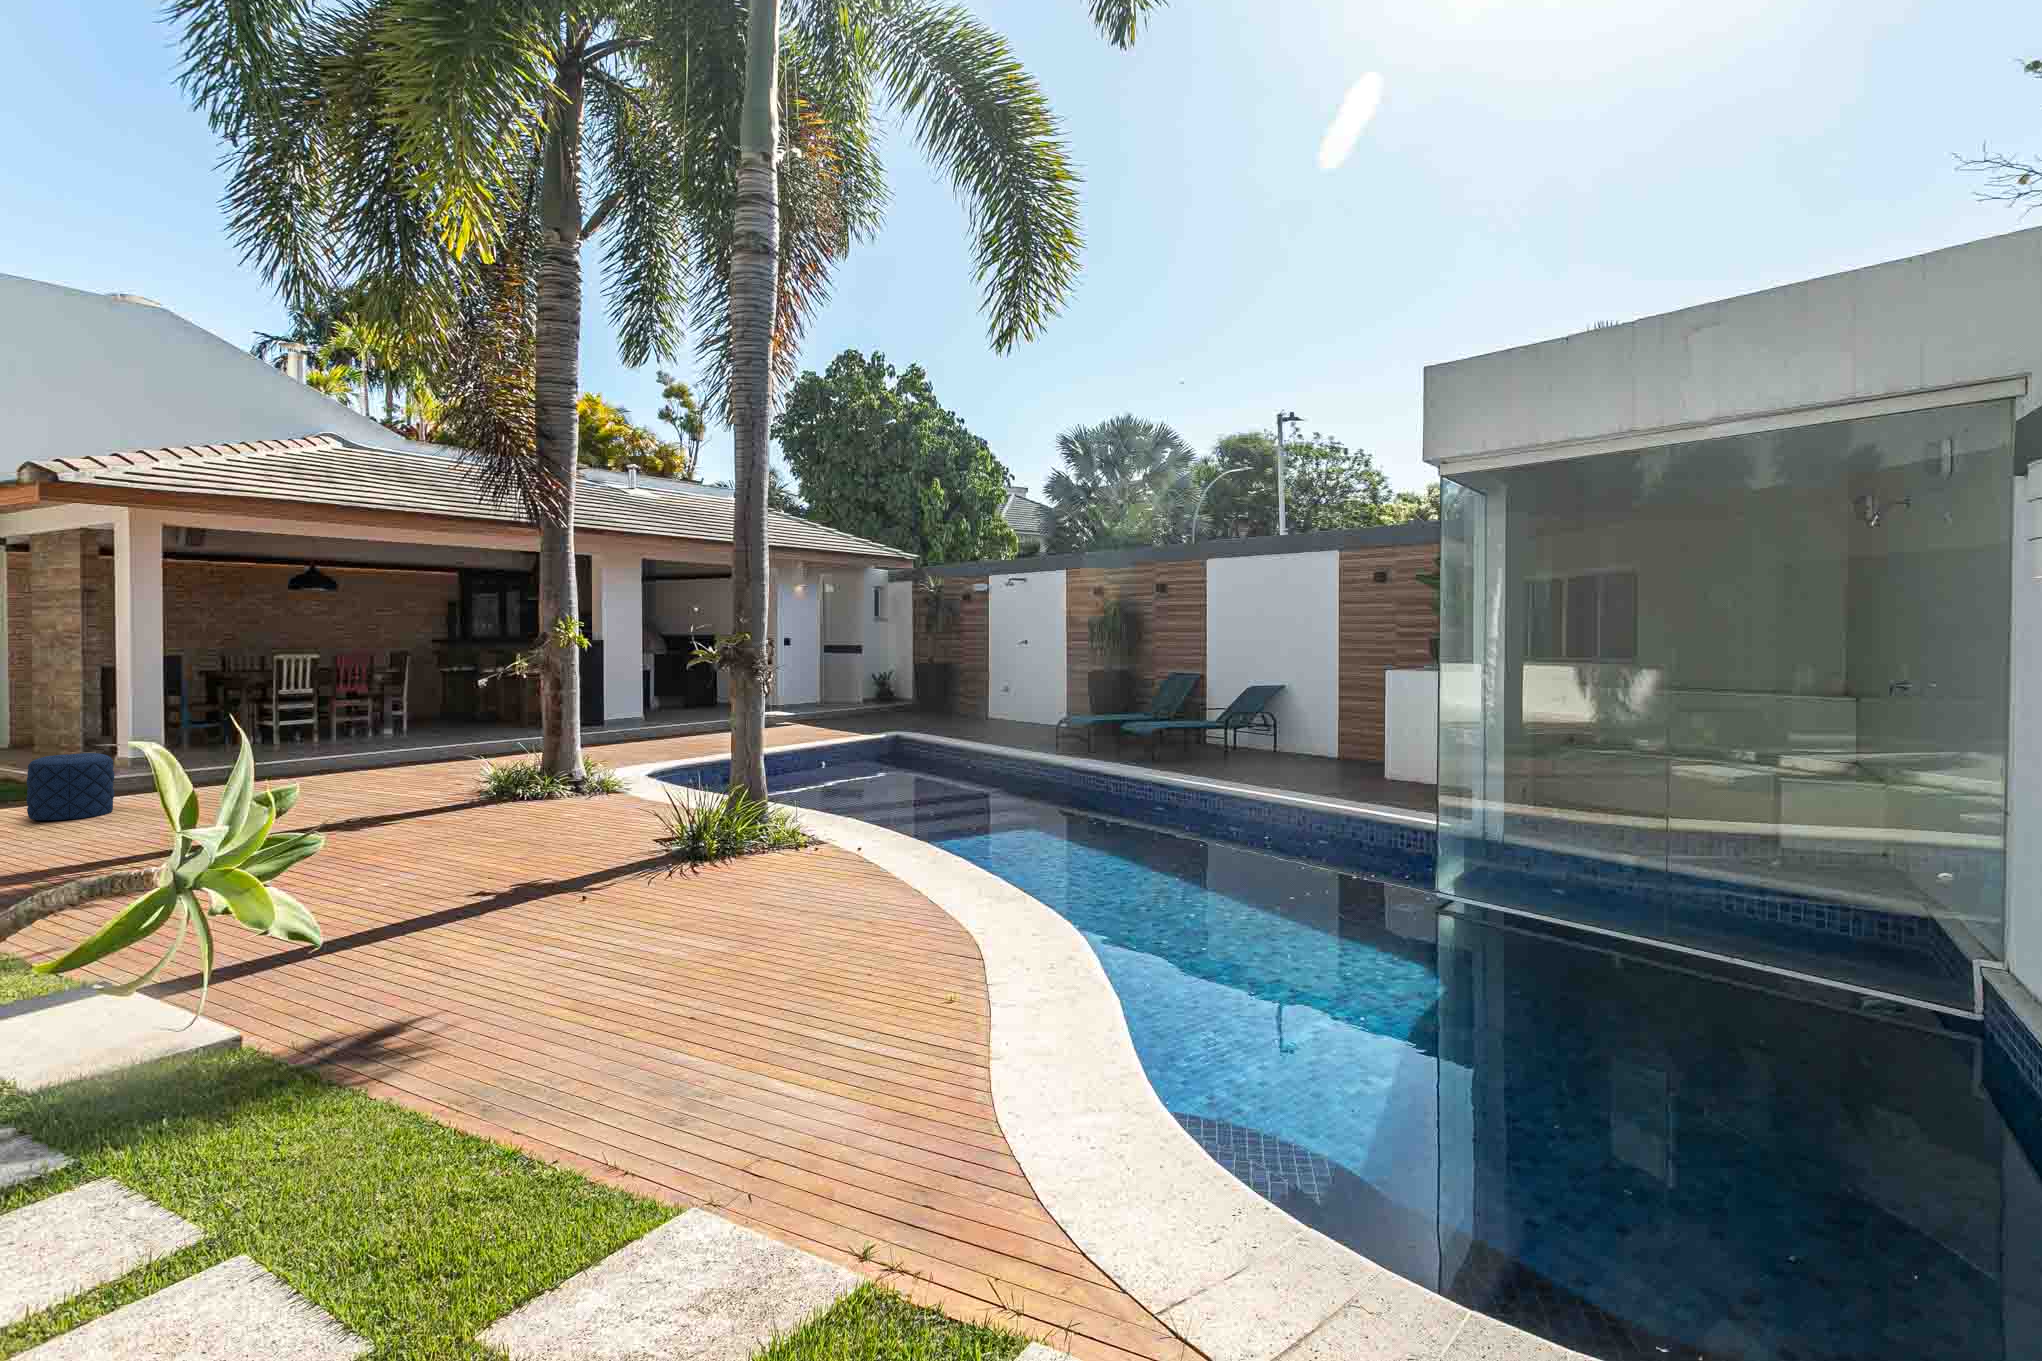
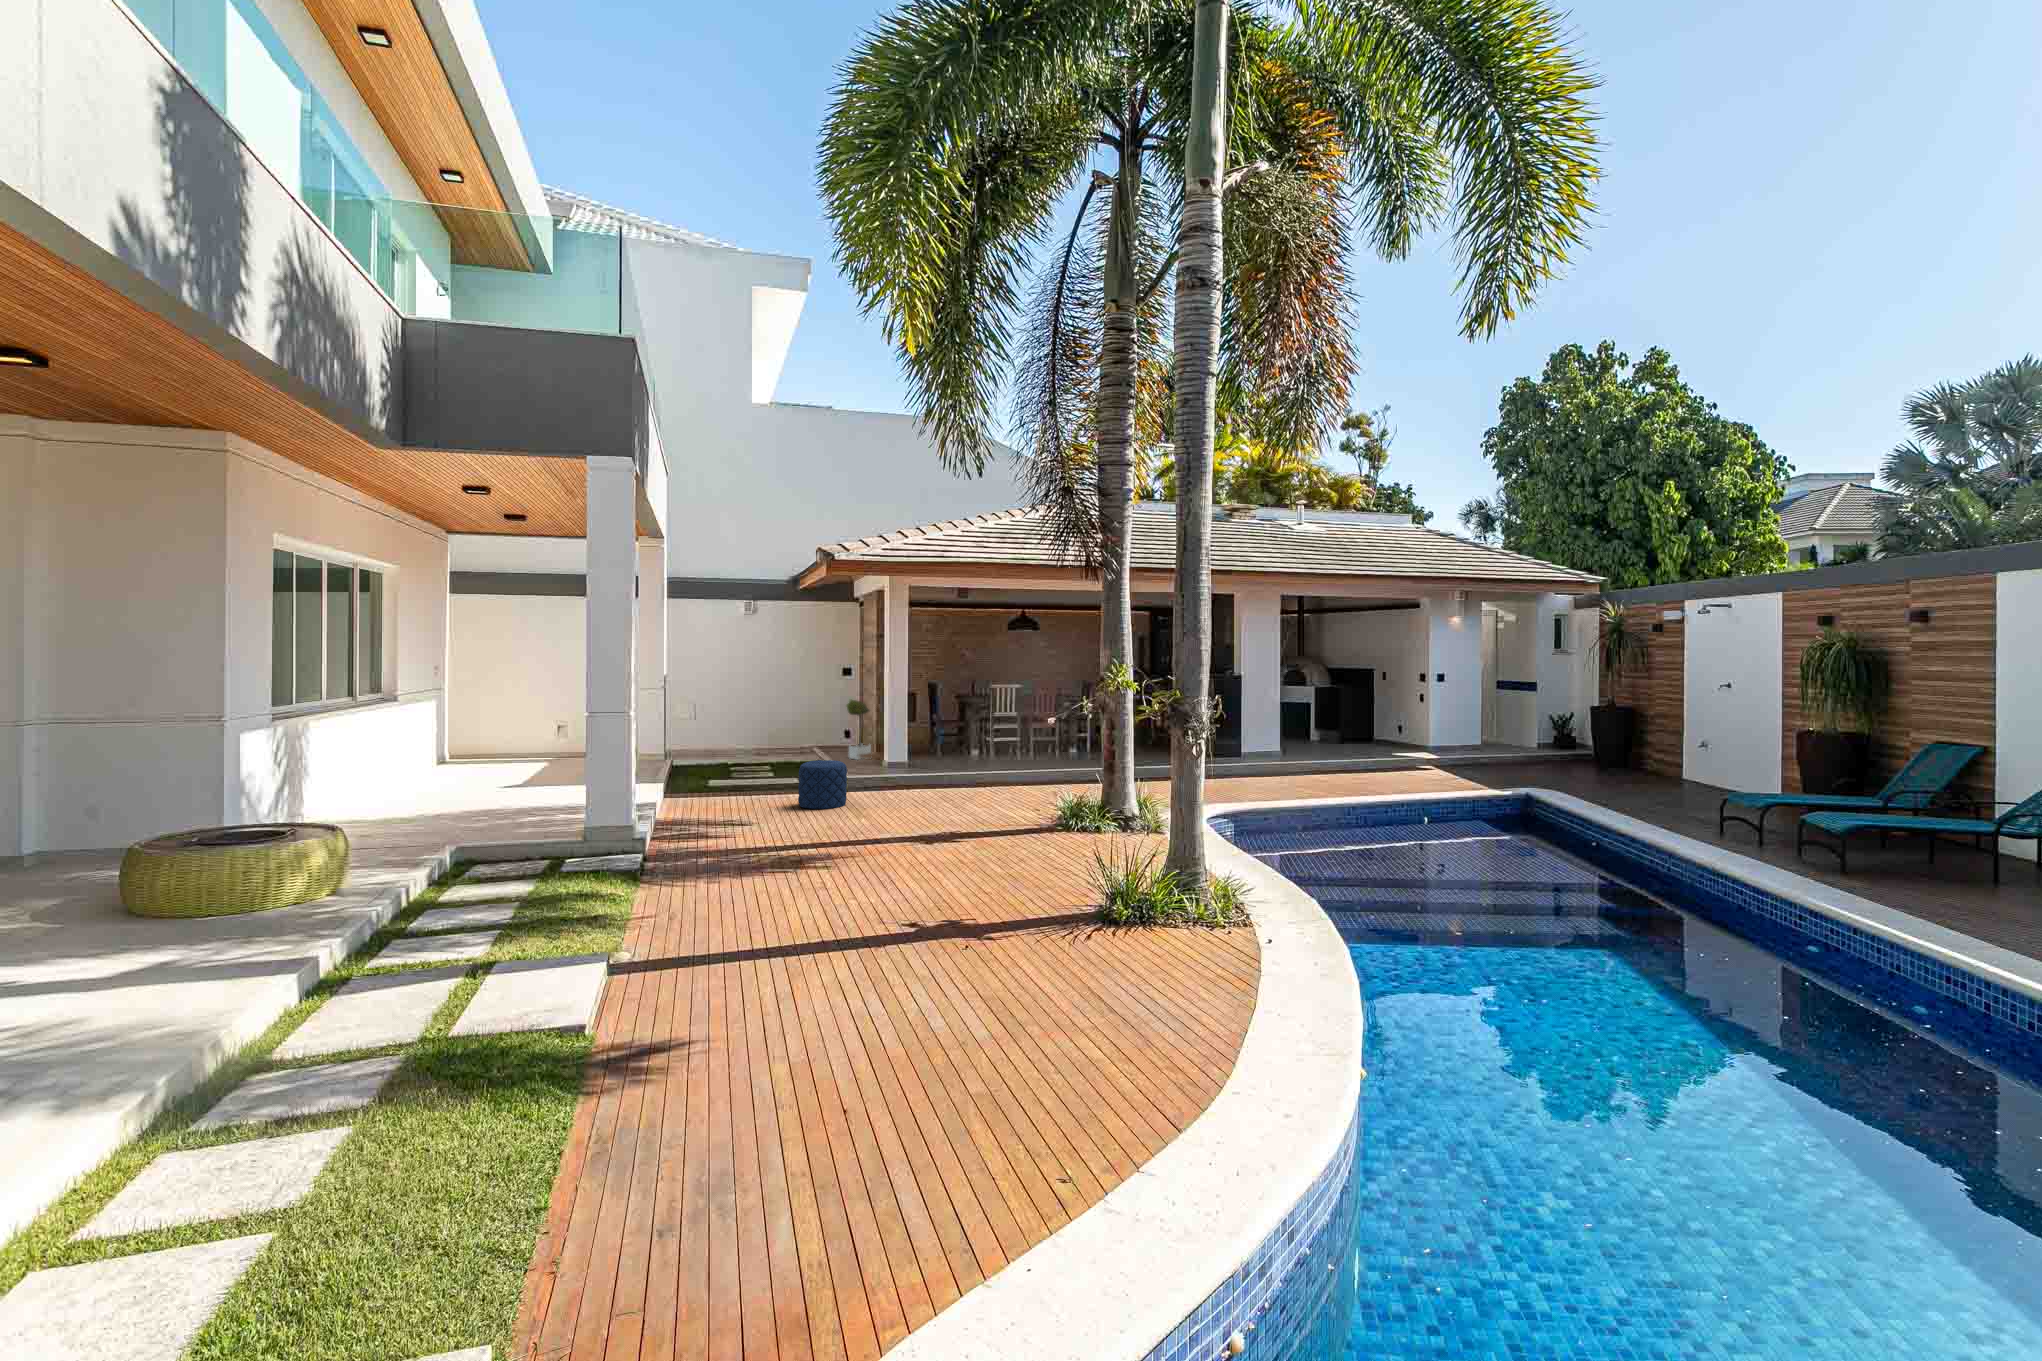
potted tree: none [34,678,82,759] -> present [847,700,871,760]

